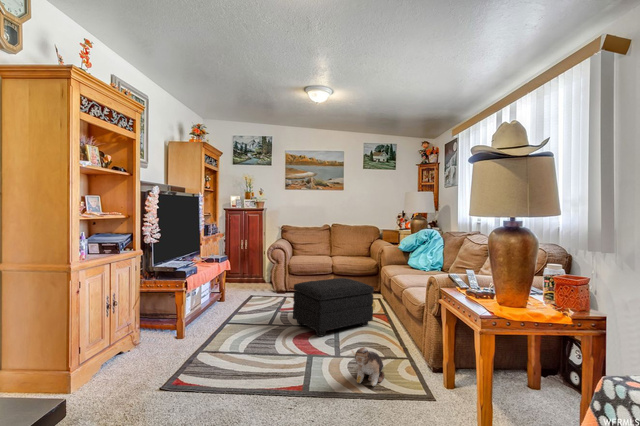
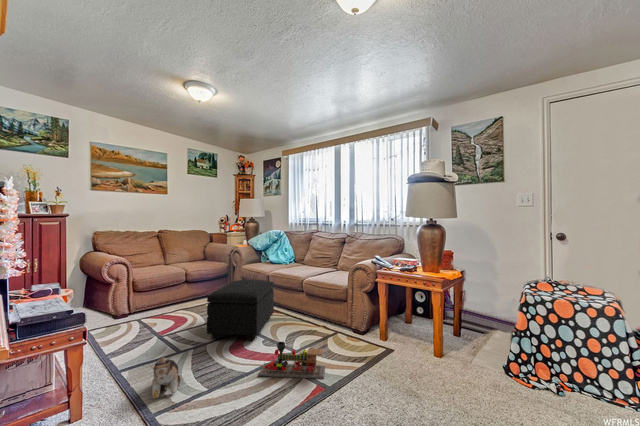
toy train: none [274,338,327,389] -> present [258,342,325,379]
plush toy: present [352,347,384,386] -> present [151,358,181,398]

